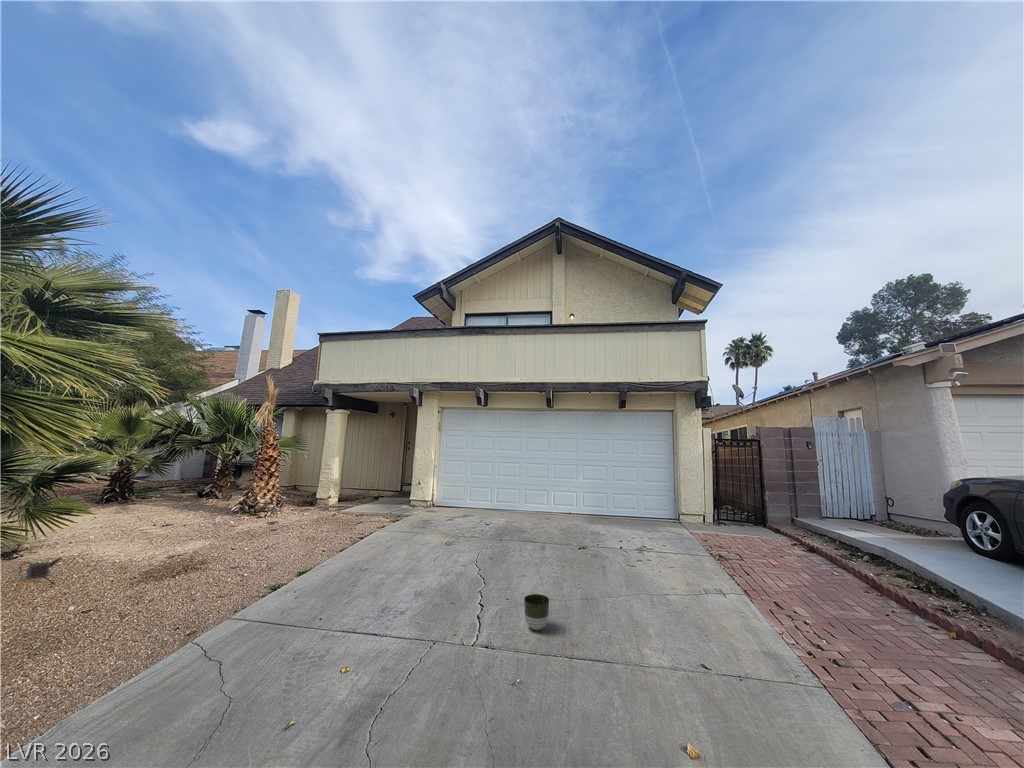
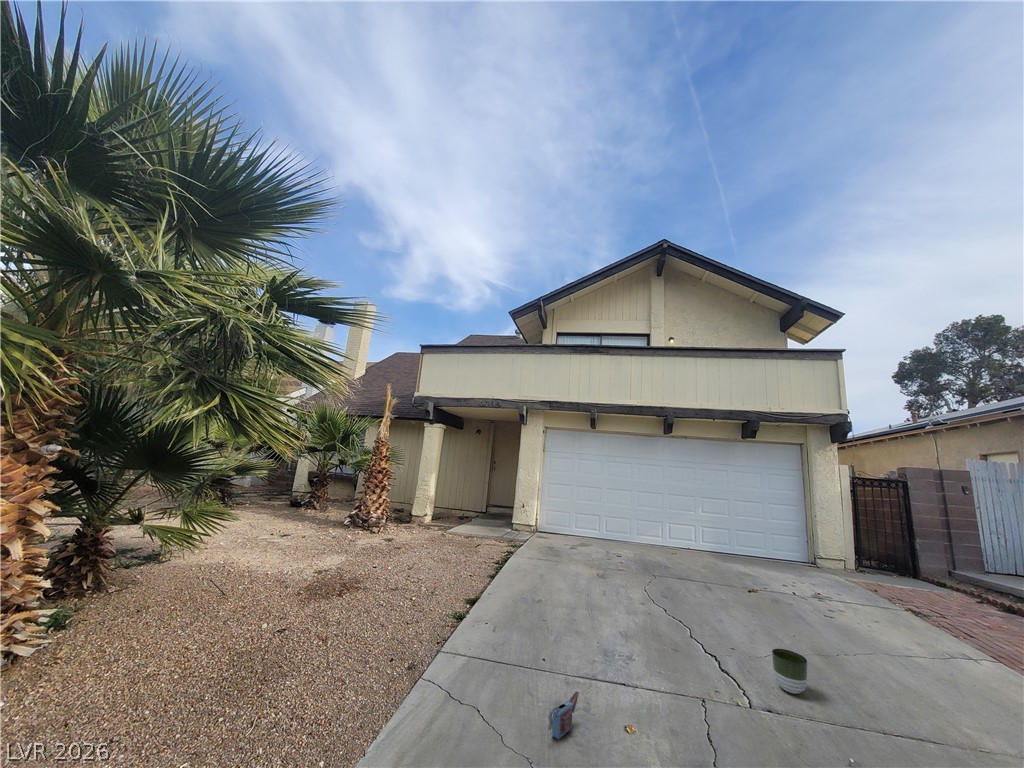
watering can: present [19,558,62,579] -> present [548,692,579,739]

